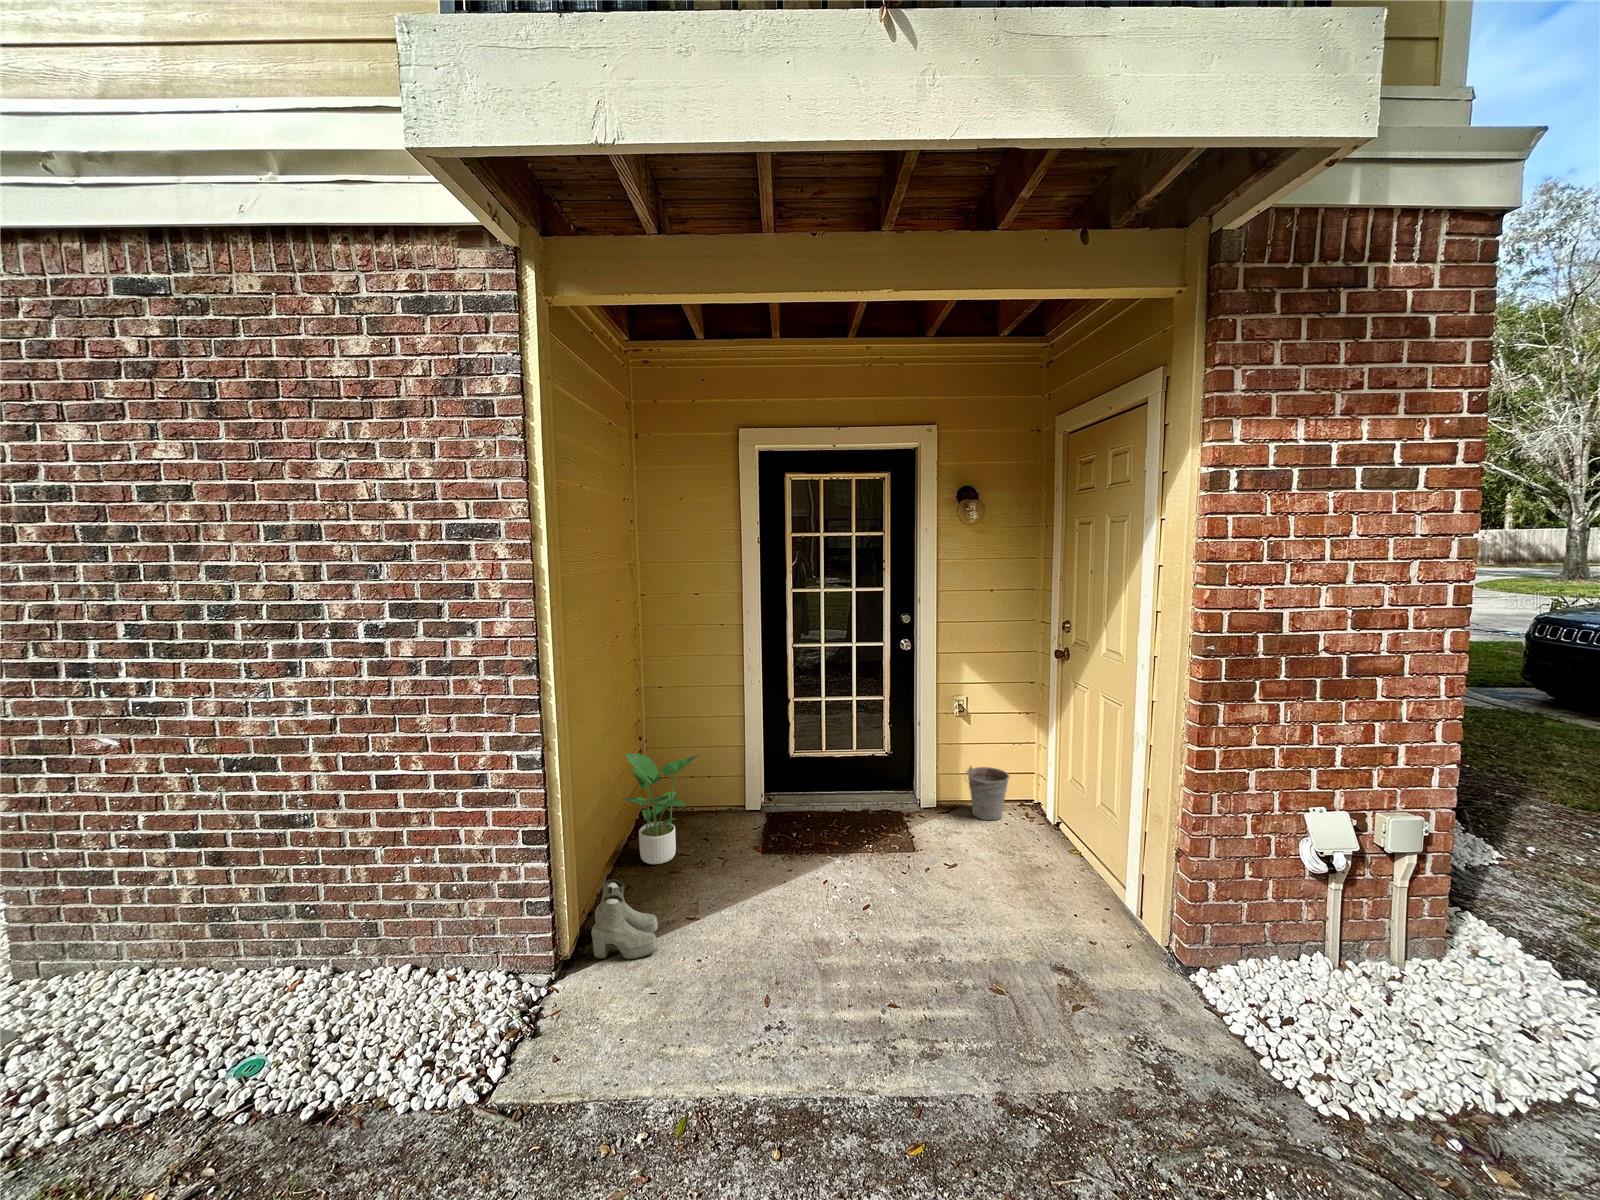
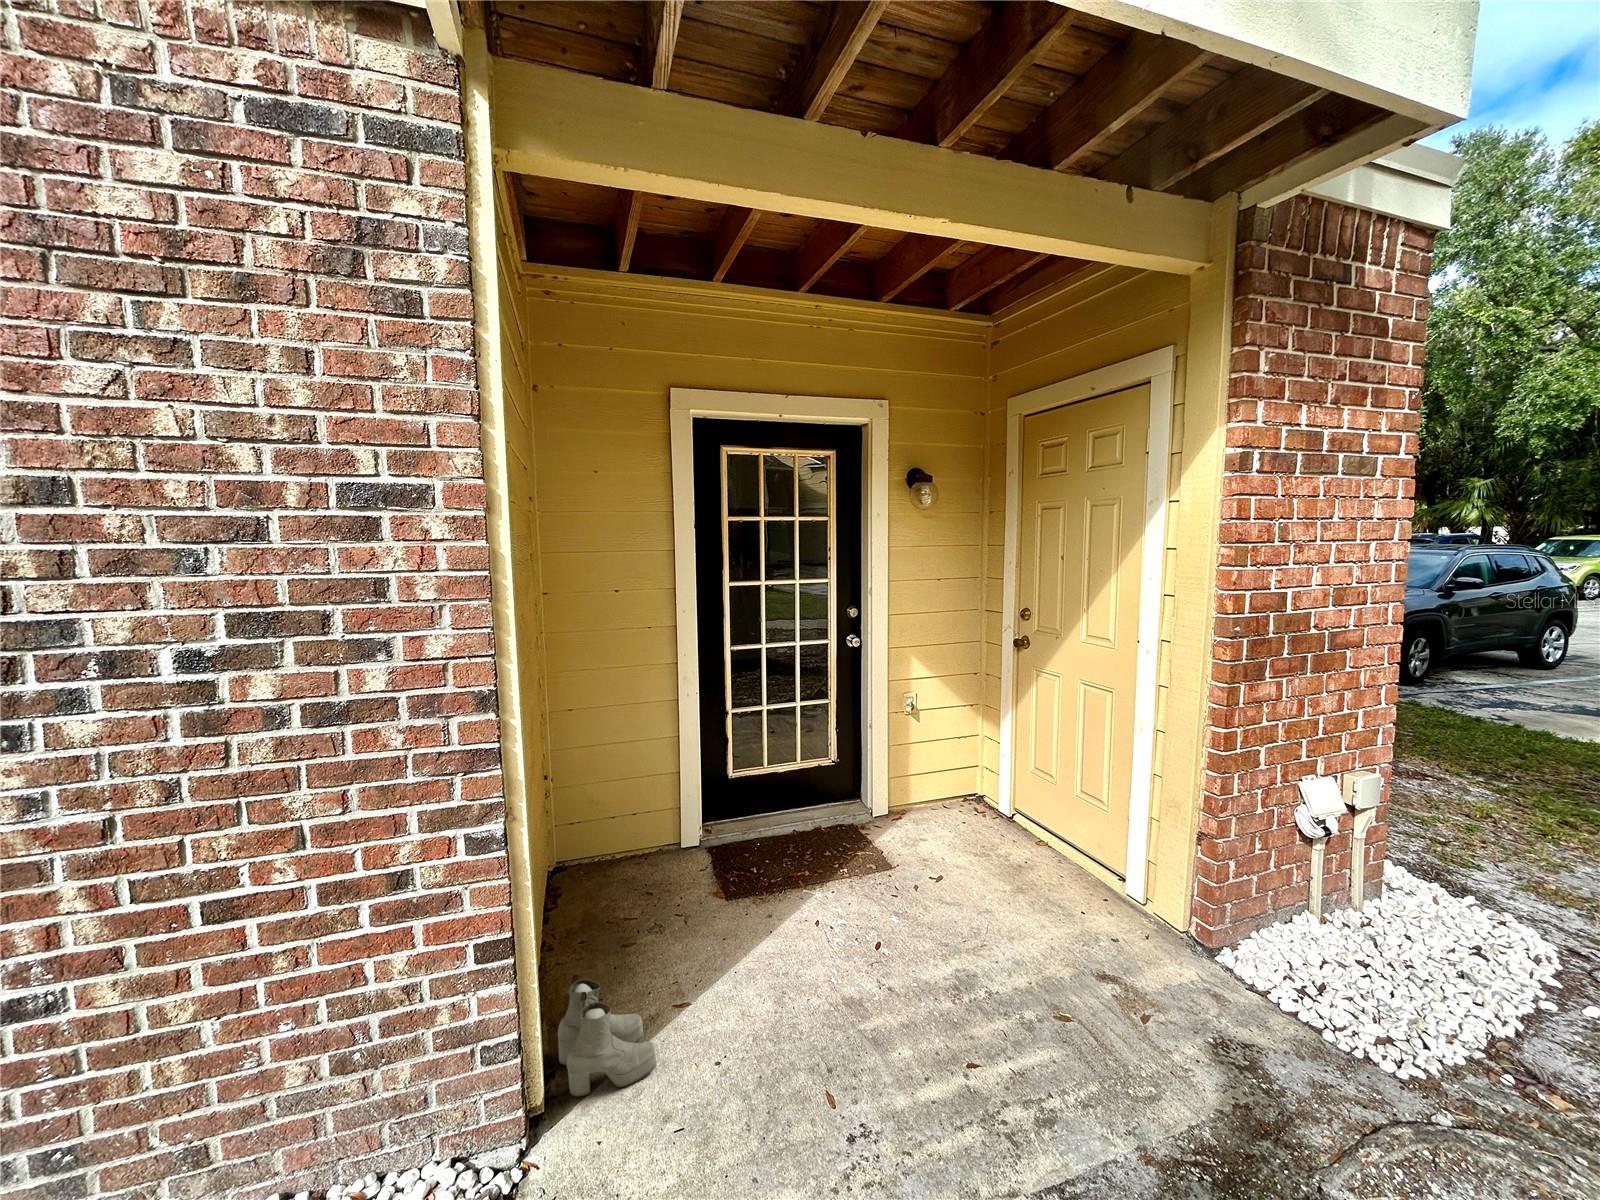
potted plant: present [623,753,698,864] -> none [544,789,640,939]
bucket: present [965,766,1010,820] -> none [908,764,954,820]

